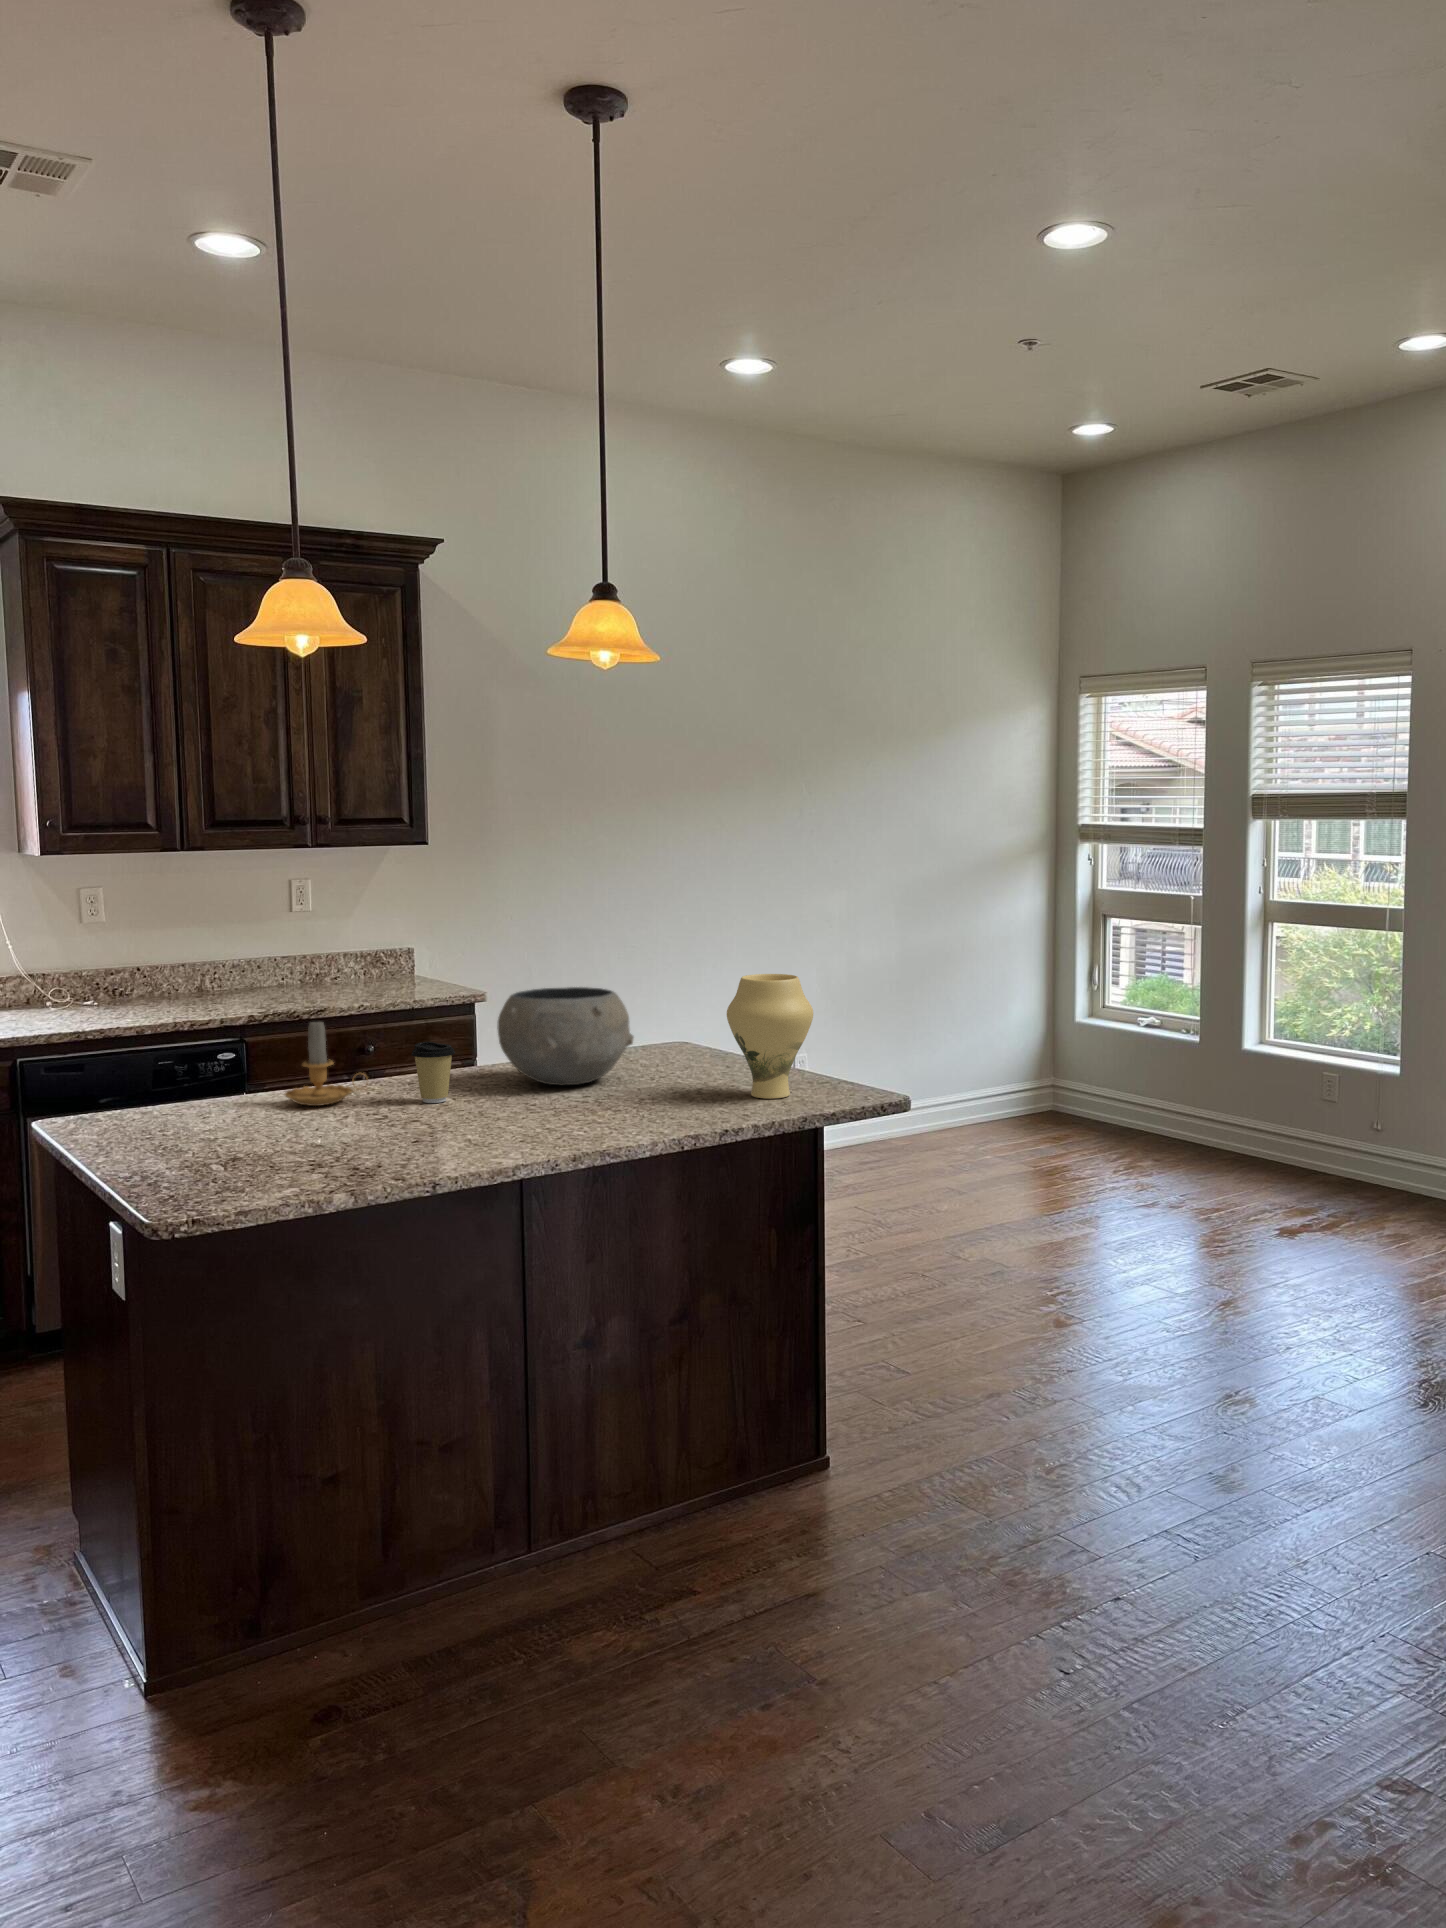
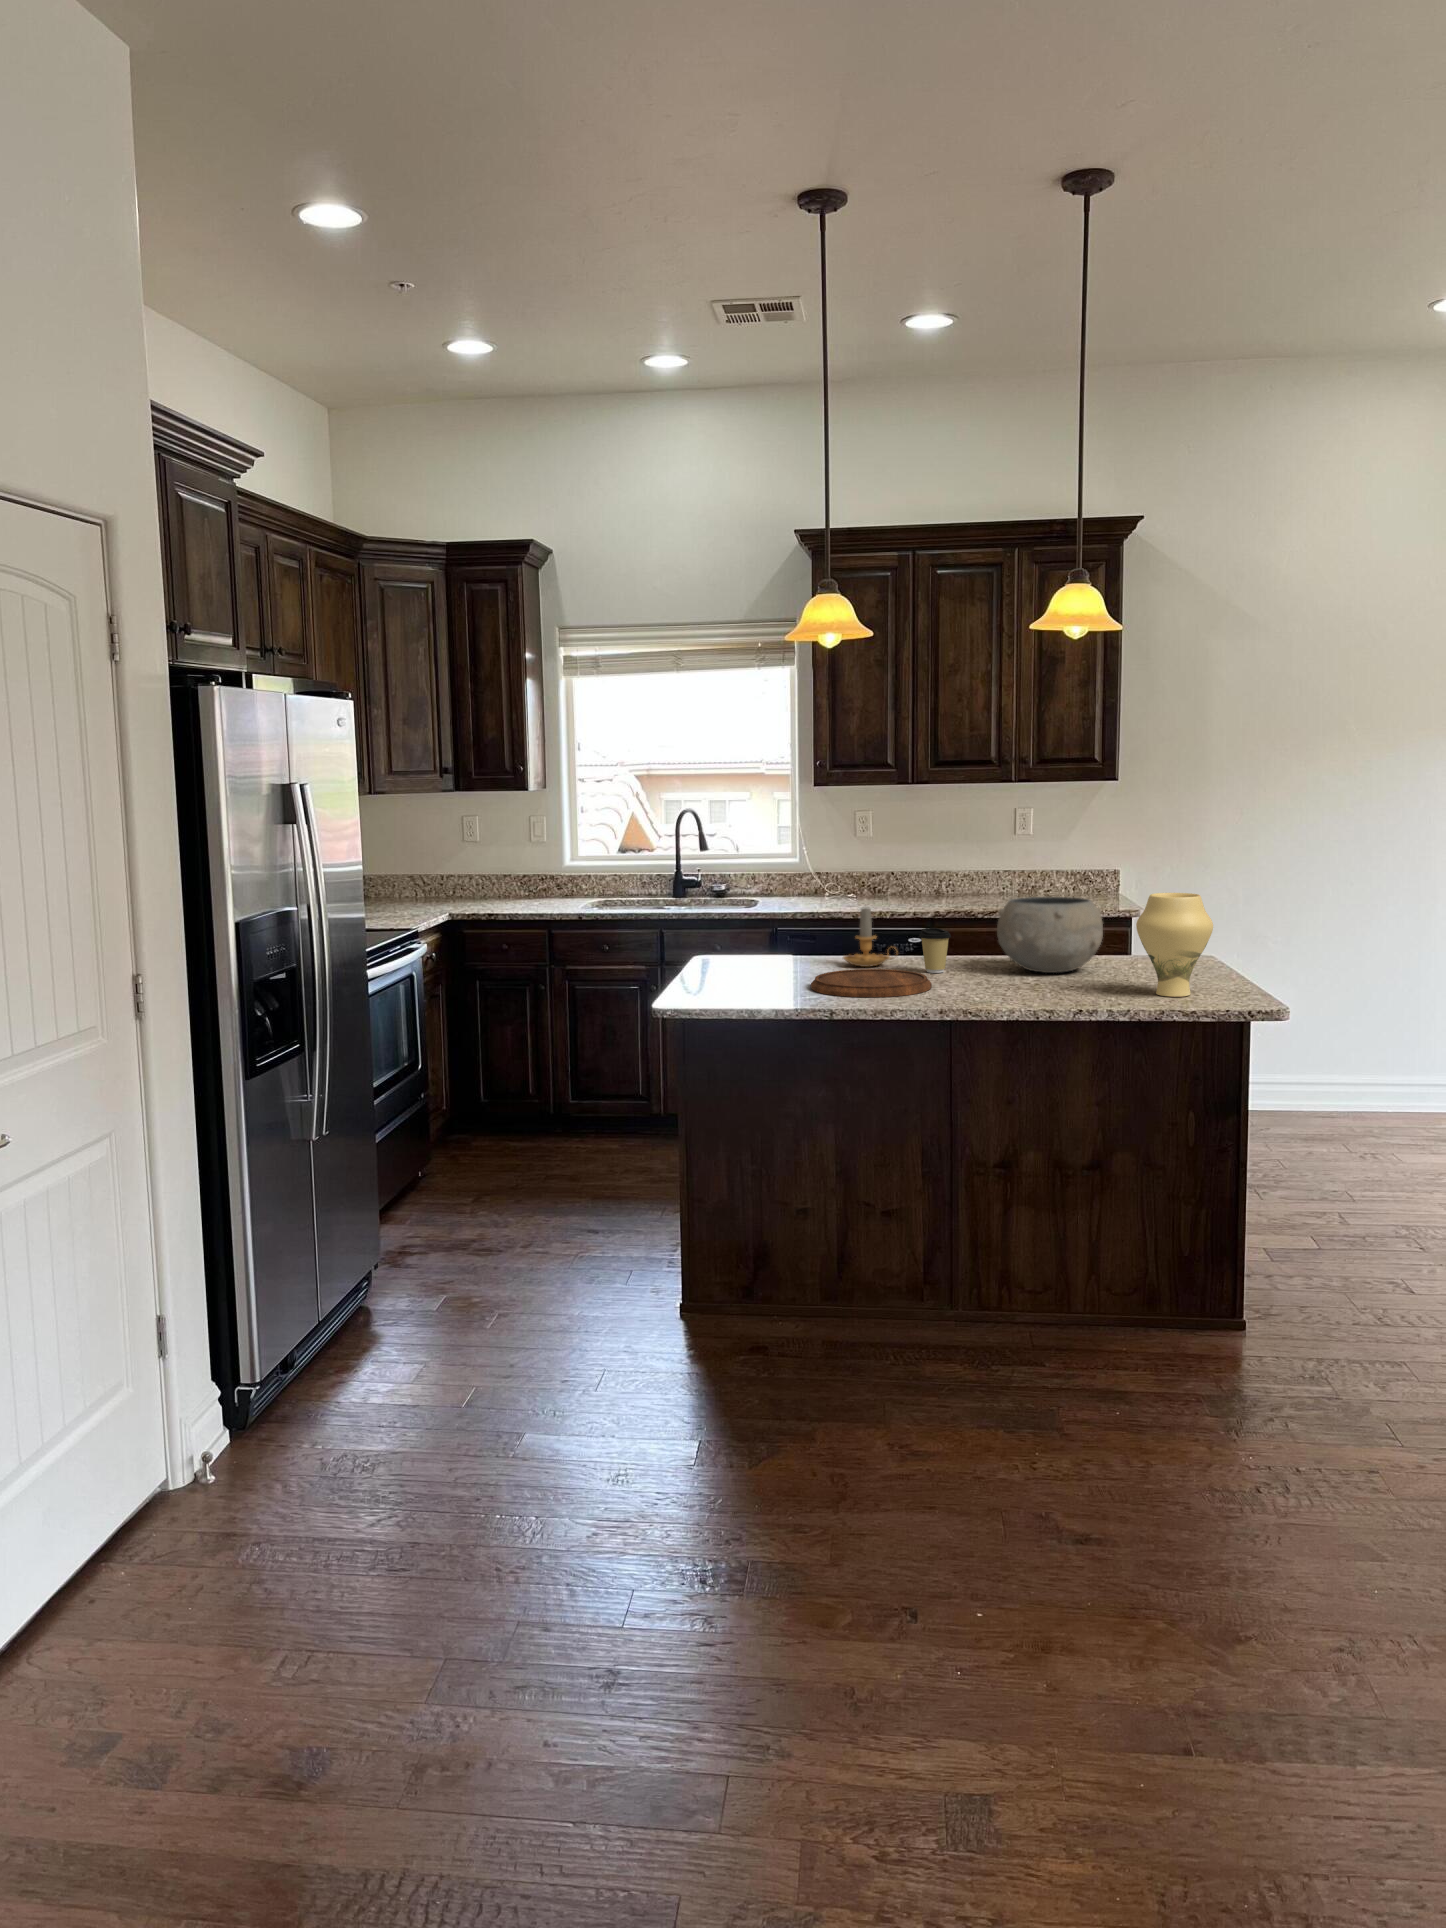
cutting board: none [318,1106,494,1156] -> present [811,969,932,997]

